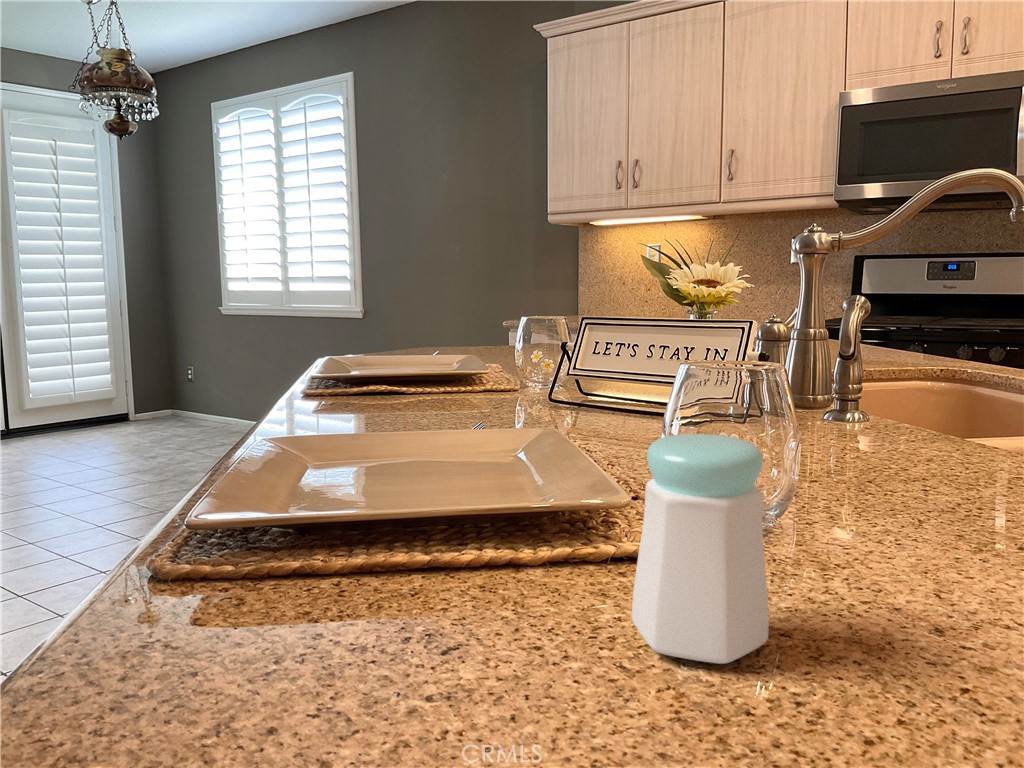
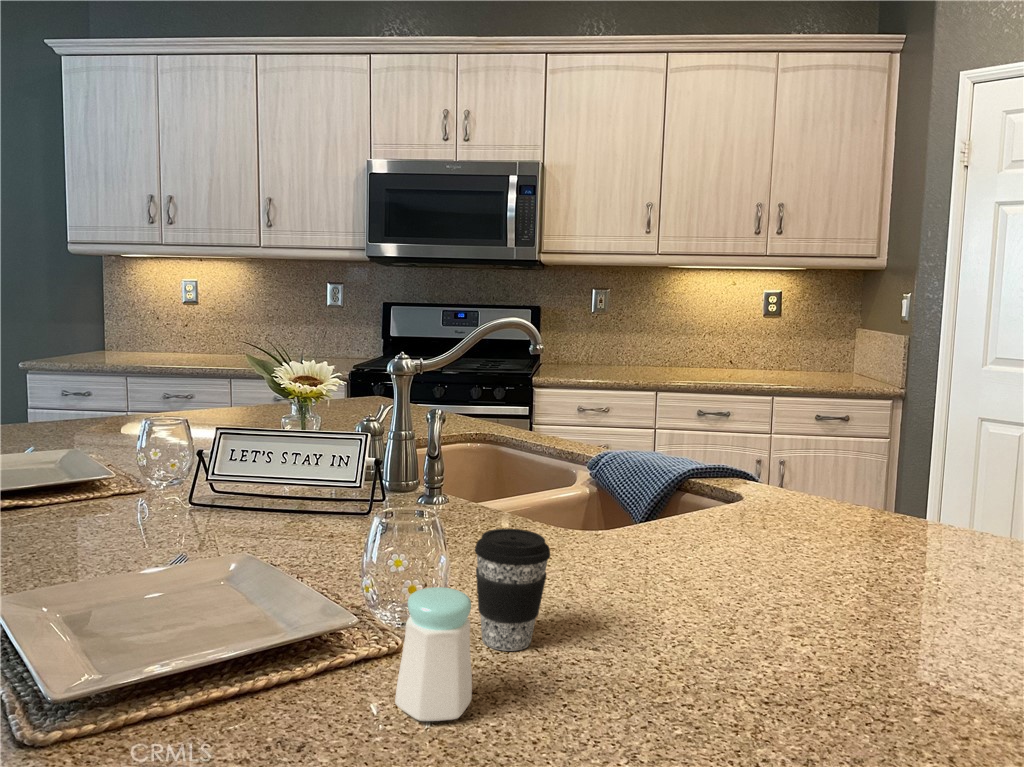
coffee cup: none [826,387,973,589] -> present [475,529,550,651]

